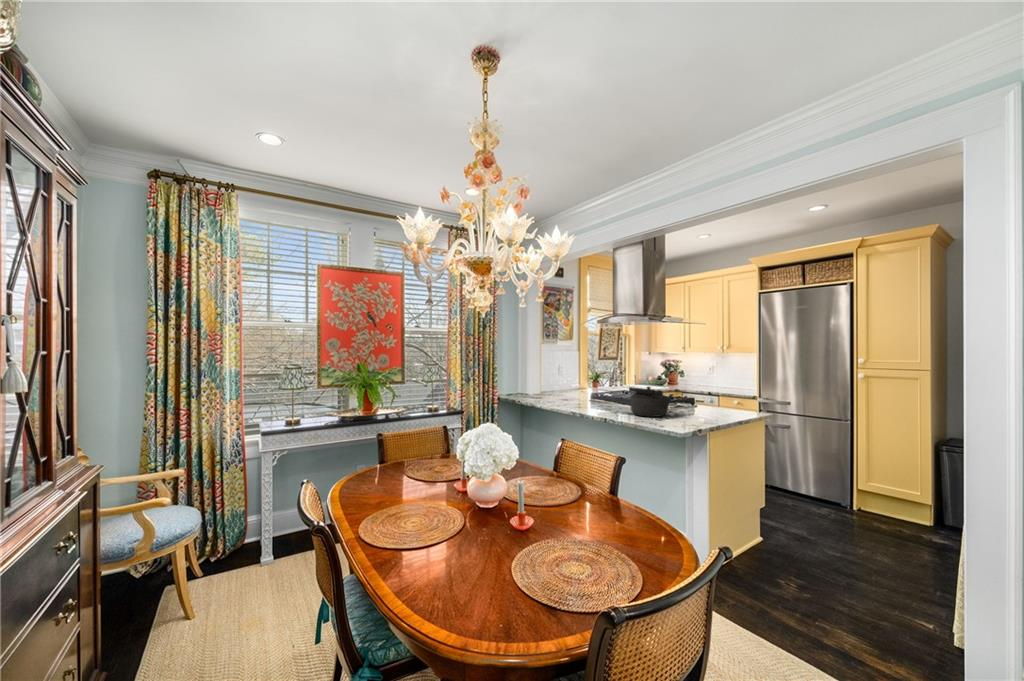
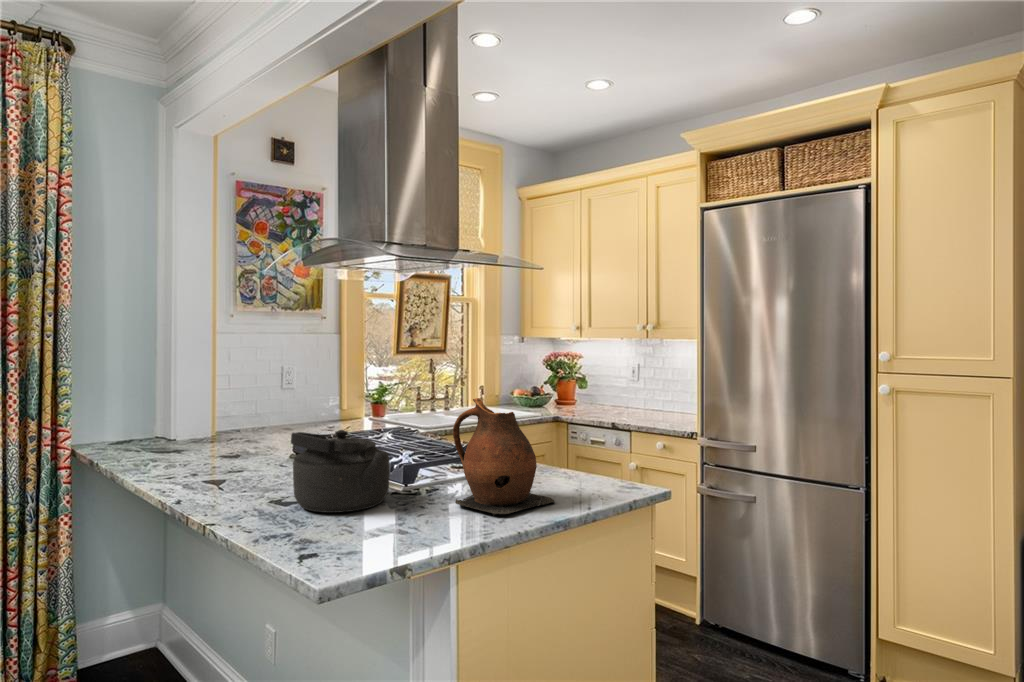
ceramic pitcher: none [694,375,737,419] -> present [453,398,554,516]

